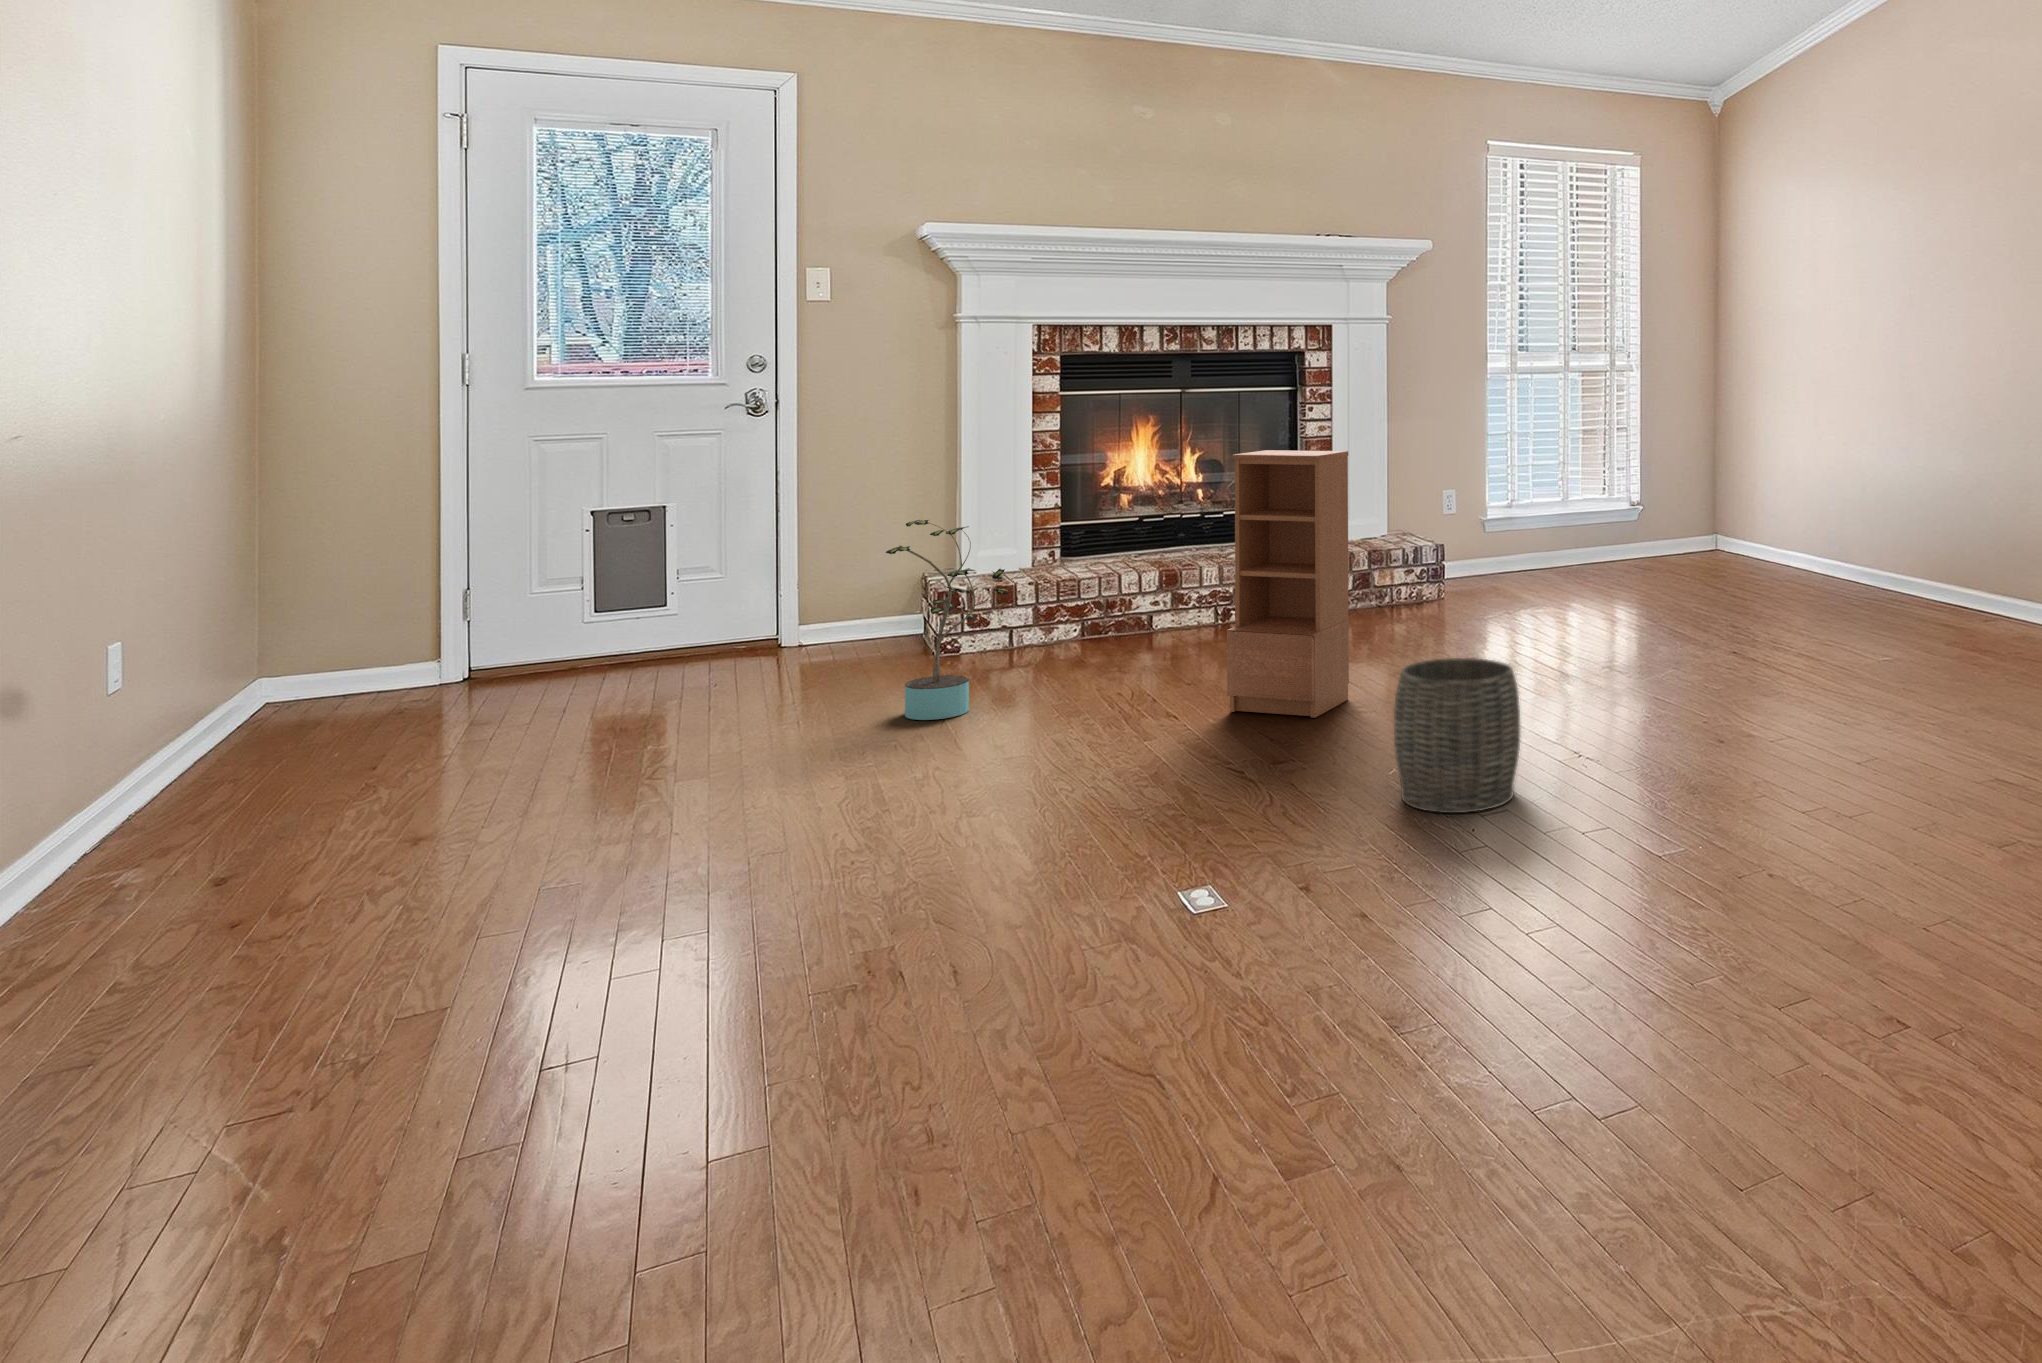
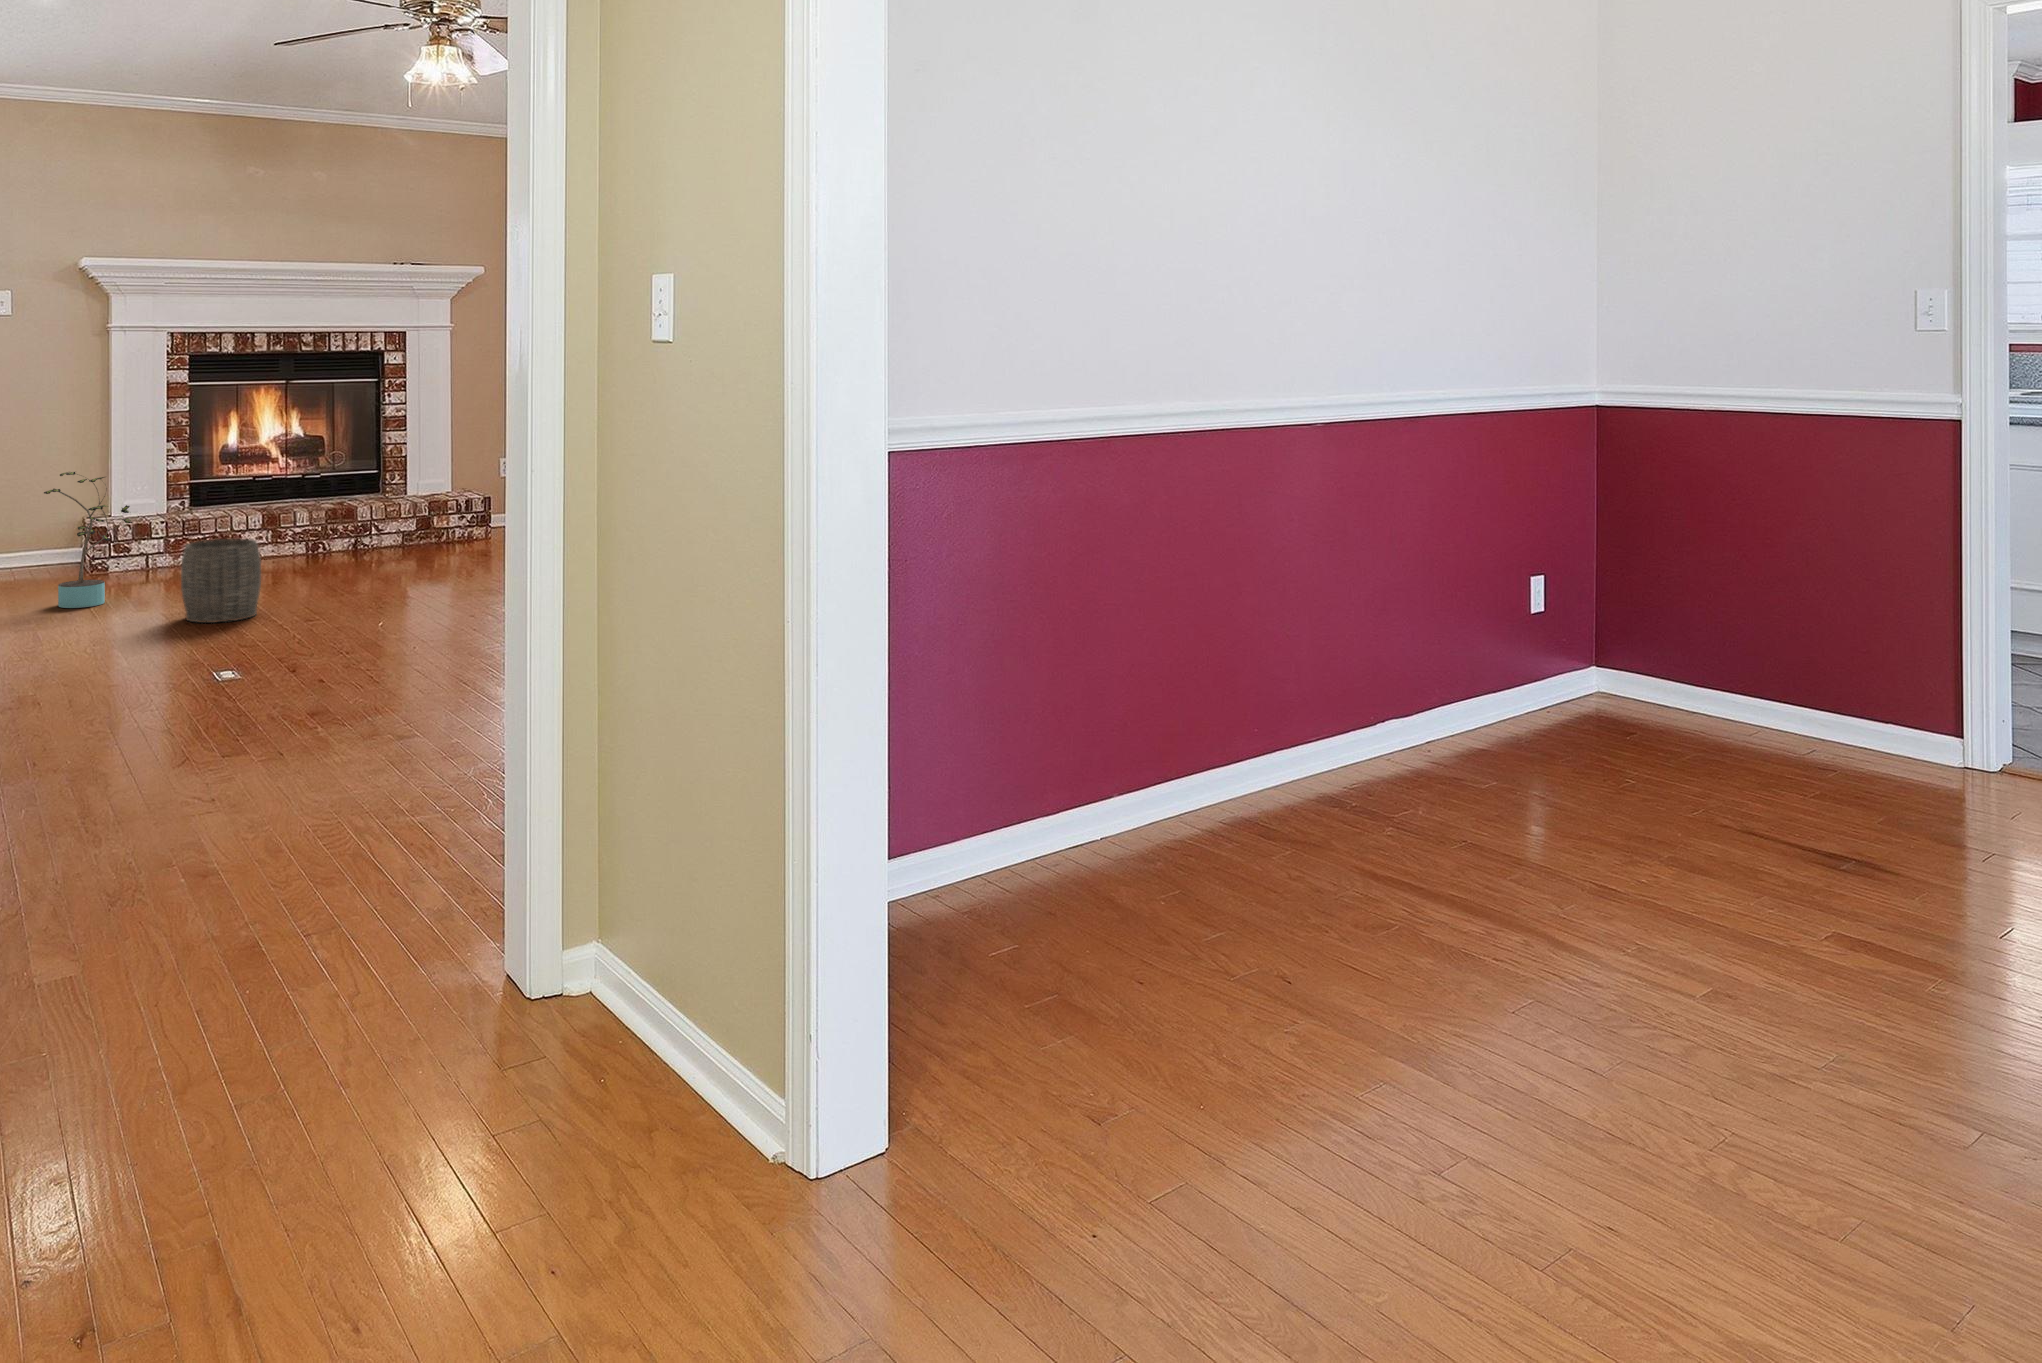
bookcase: present [1227,450,1349,718] -> none [284,424,374,605]
woven basket: present [1394,658,1520,813] -> present [181,539,261,623]

